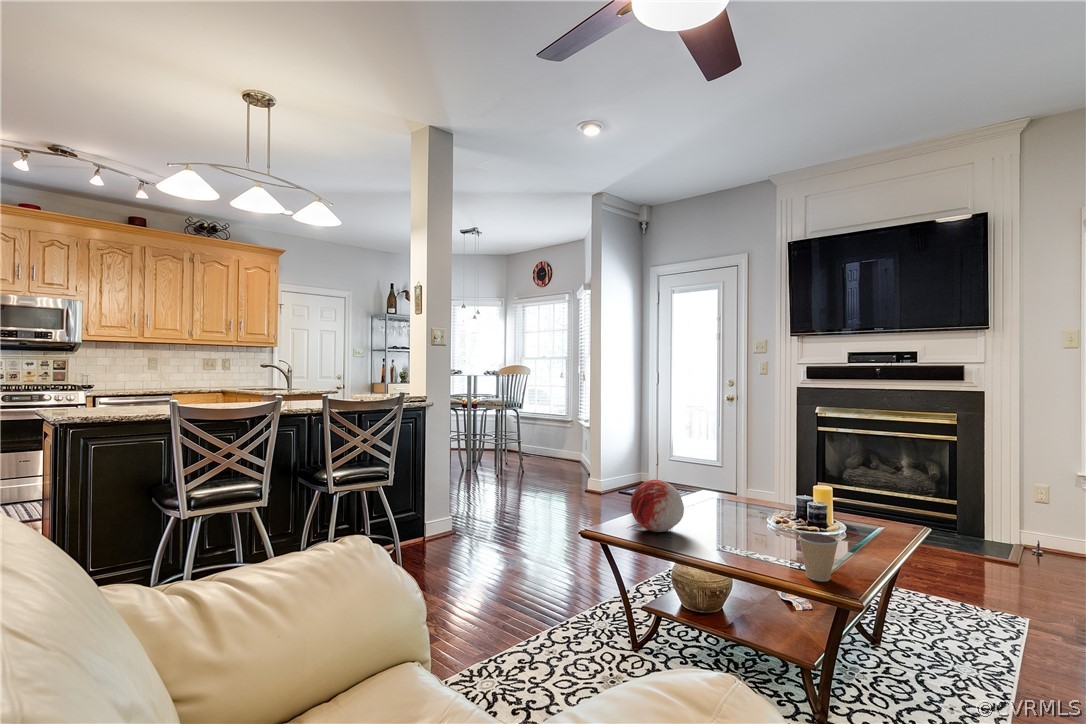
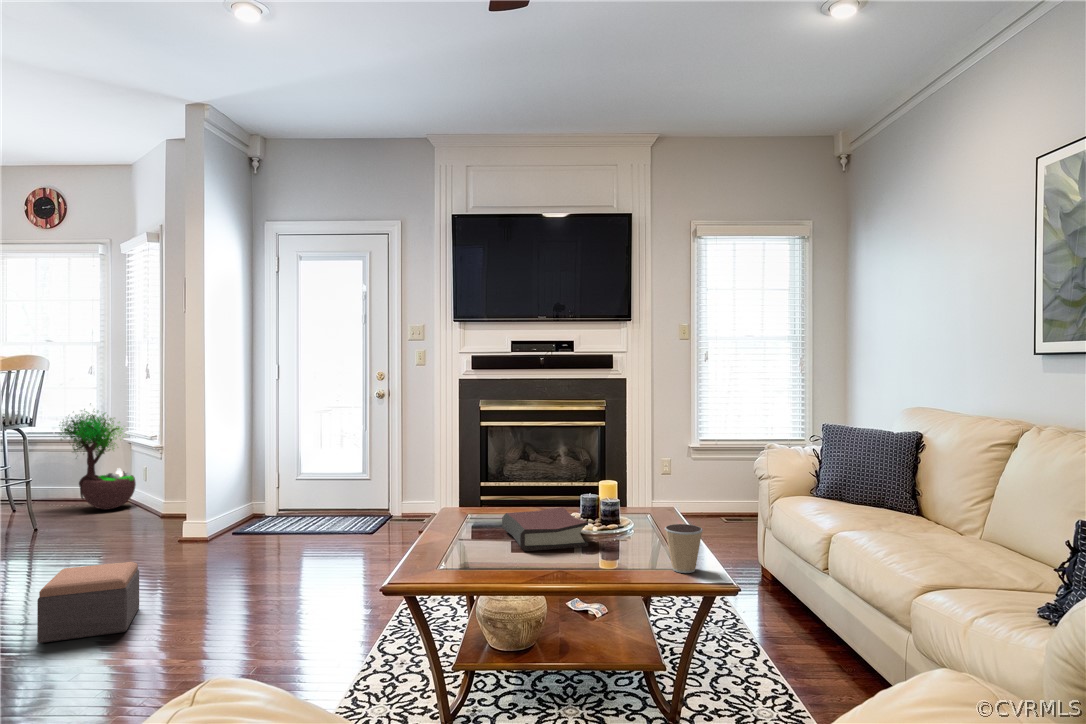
potted tree: none [540,396,580,465] -> present [59,409,136,509]
decorative orb: present [631,480,684,532] -> none [437,496,503,563]
footstool: none [477,493,533,537] -> present [37,562,139,643]
hardback book: none [706,502,776,541] -> present [502,507,588,551]

